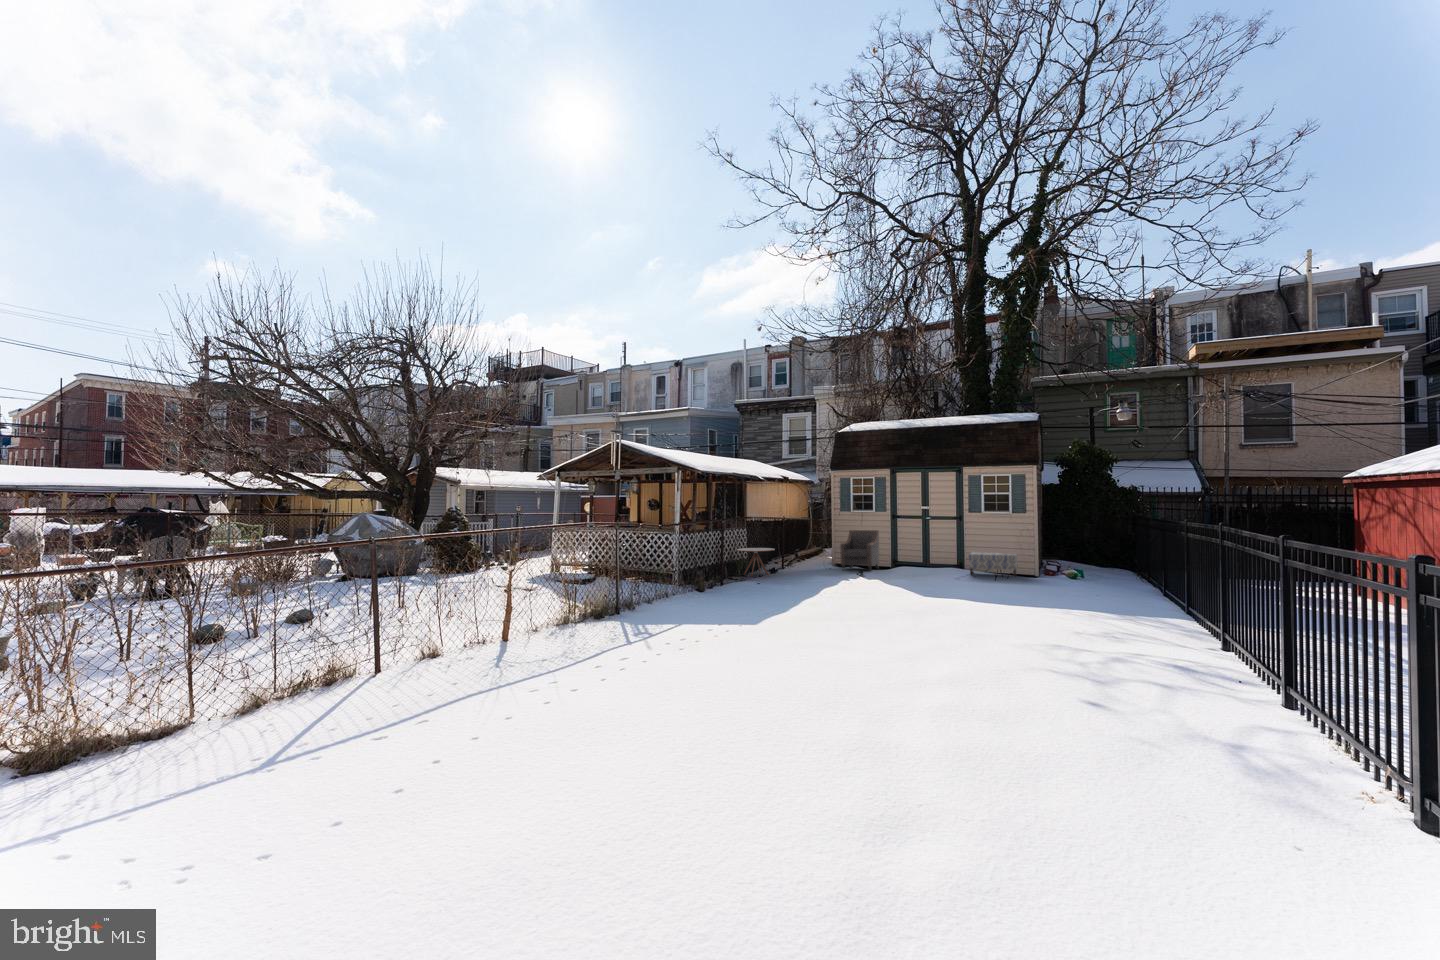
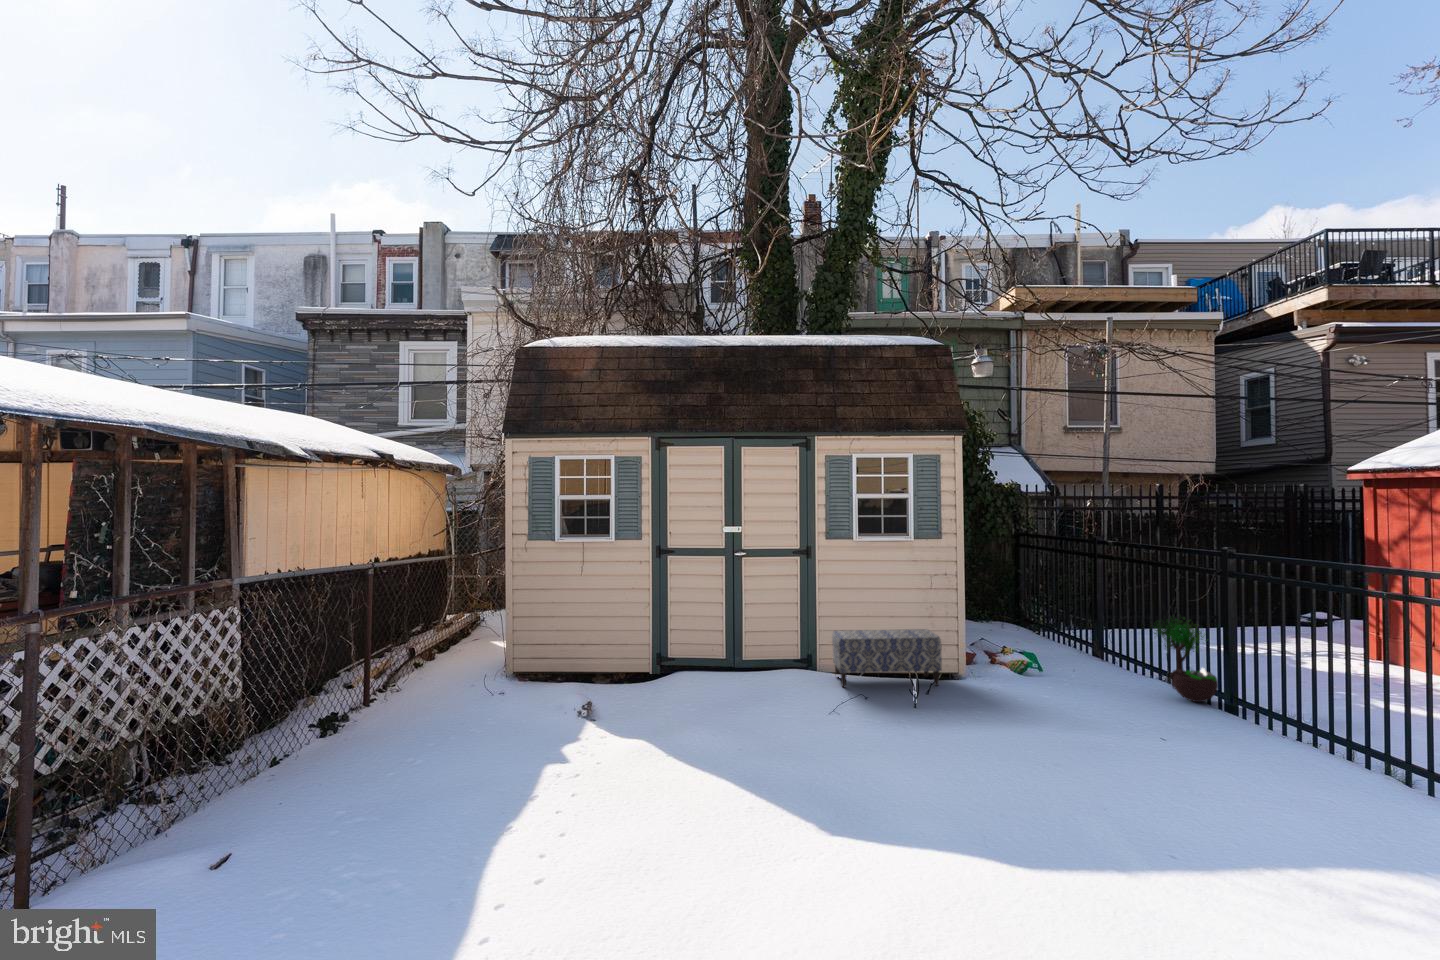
chair: present [840,530,879,571] -> none [530,585,624,697]
potted tree: none [1115,545,1143,586] -> present [1154,618,1218,702]
round table: present [737,548,775,577] -> none [182,665,327,779]

